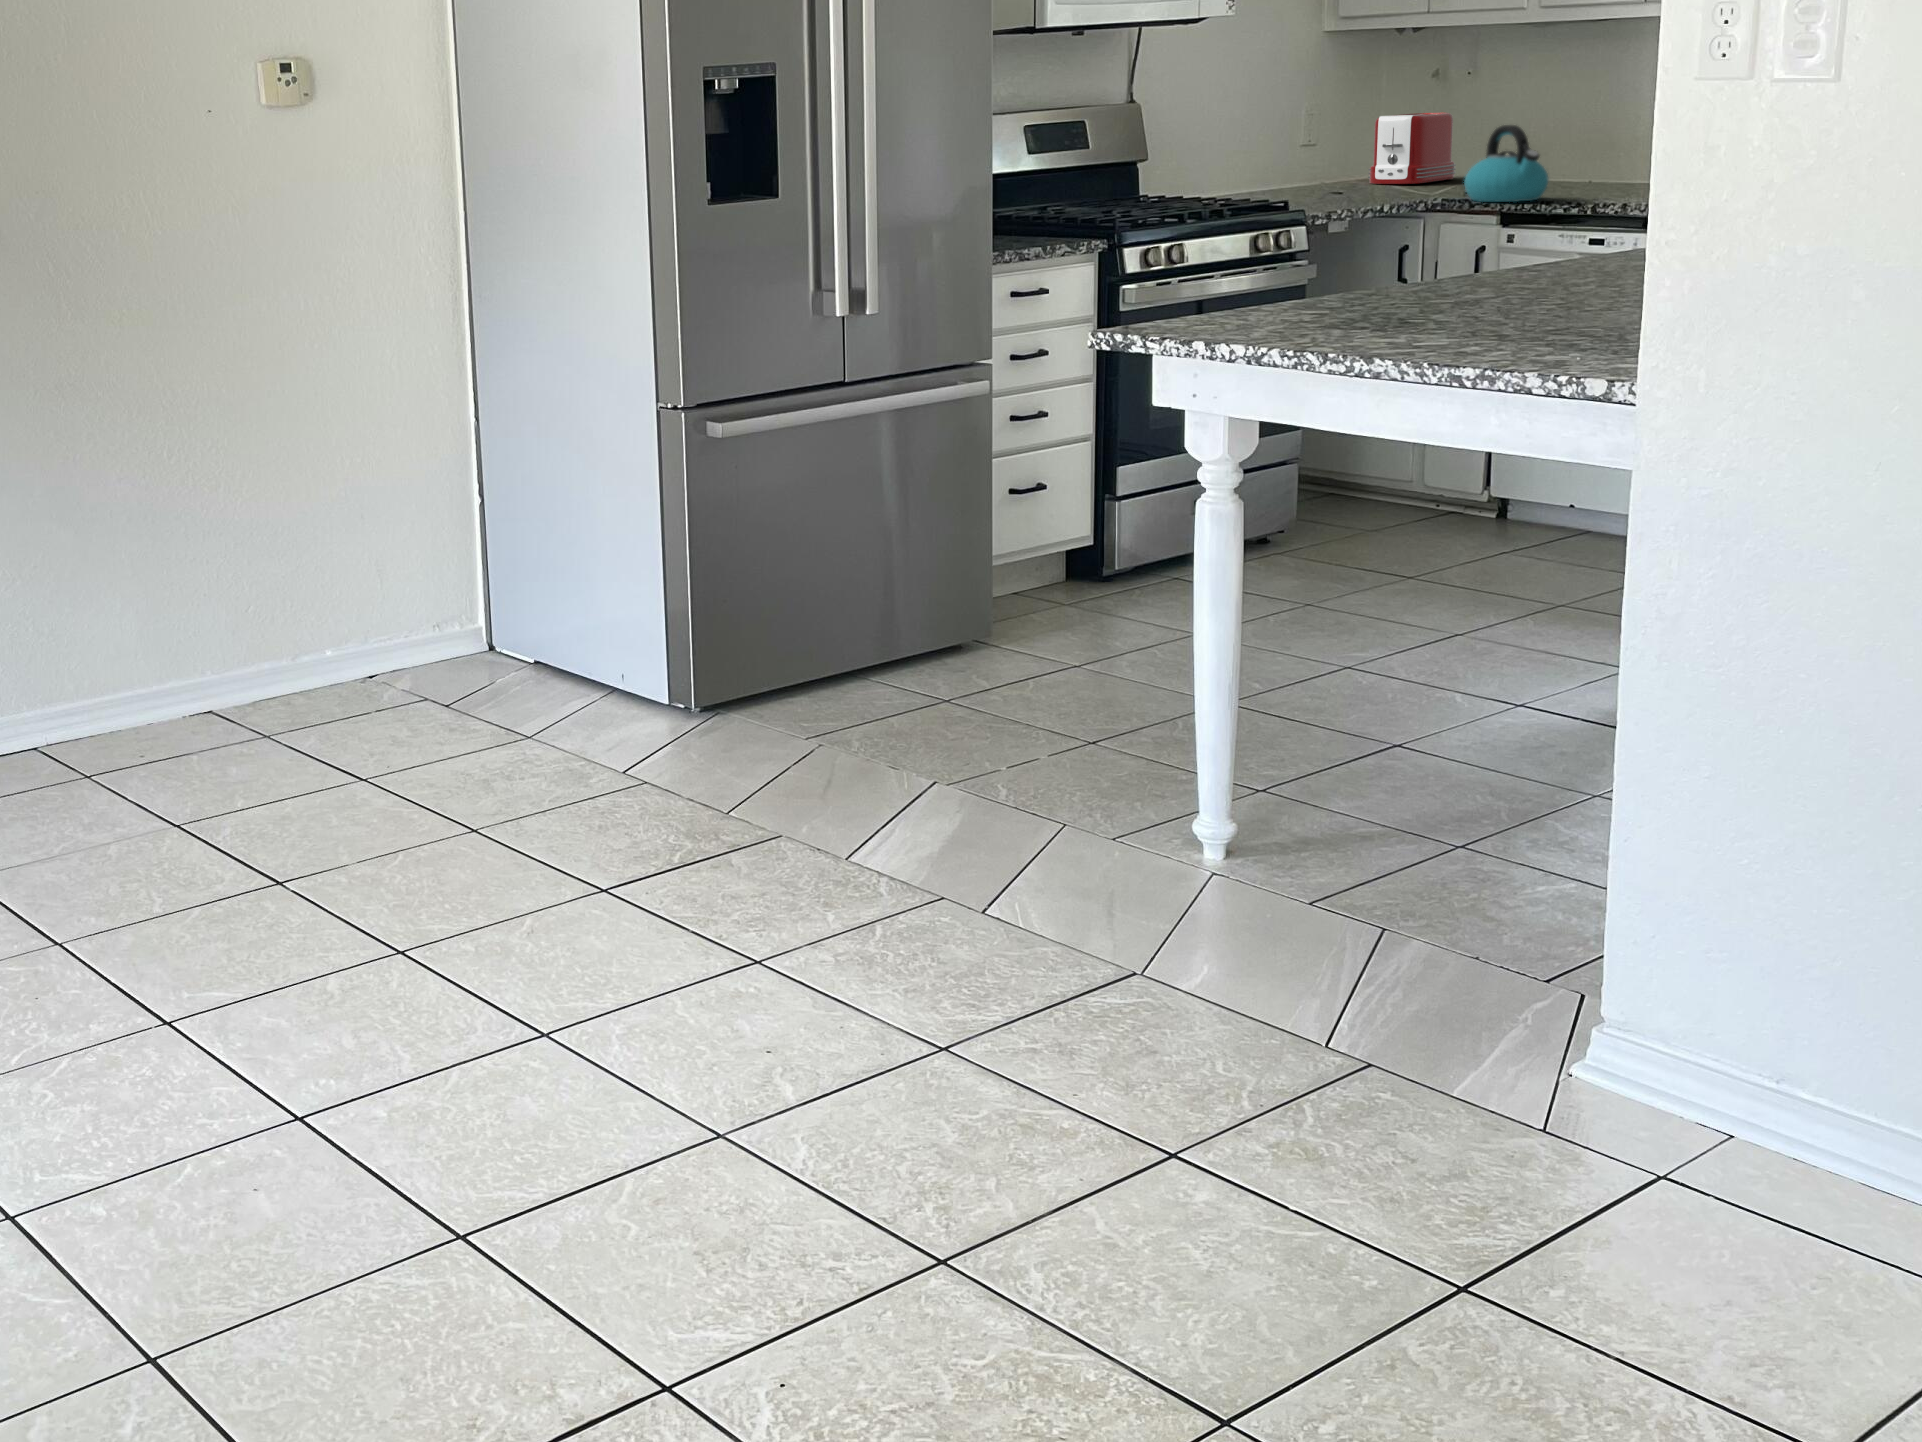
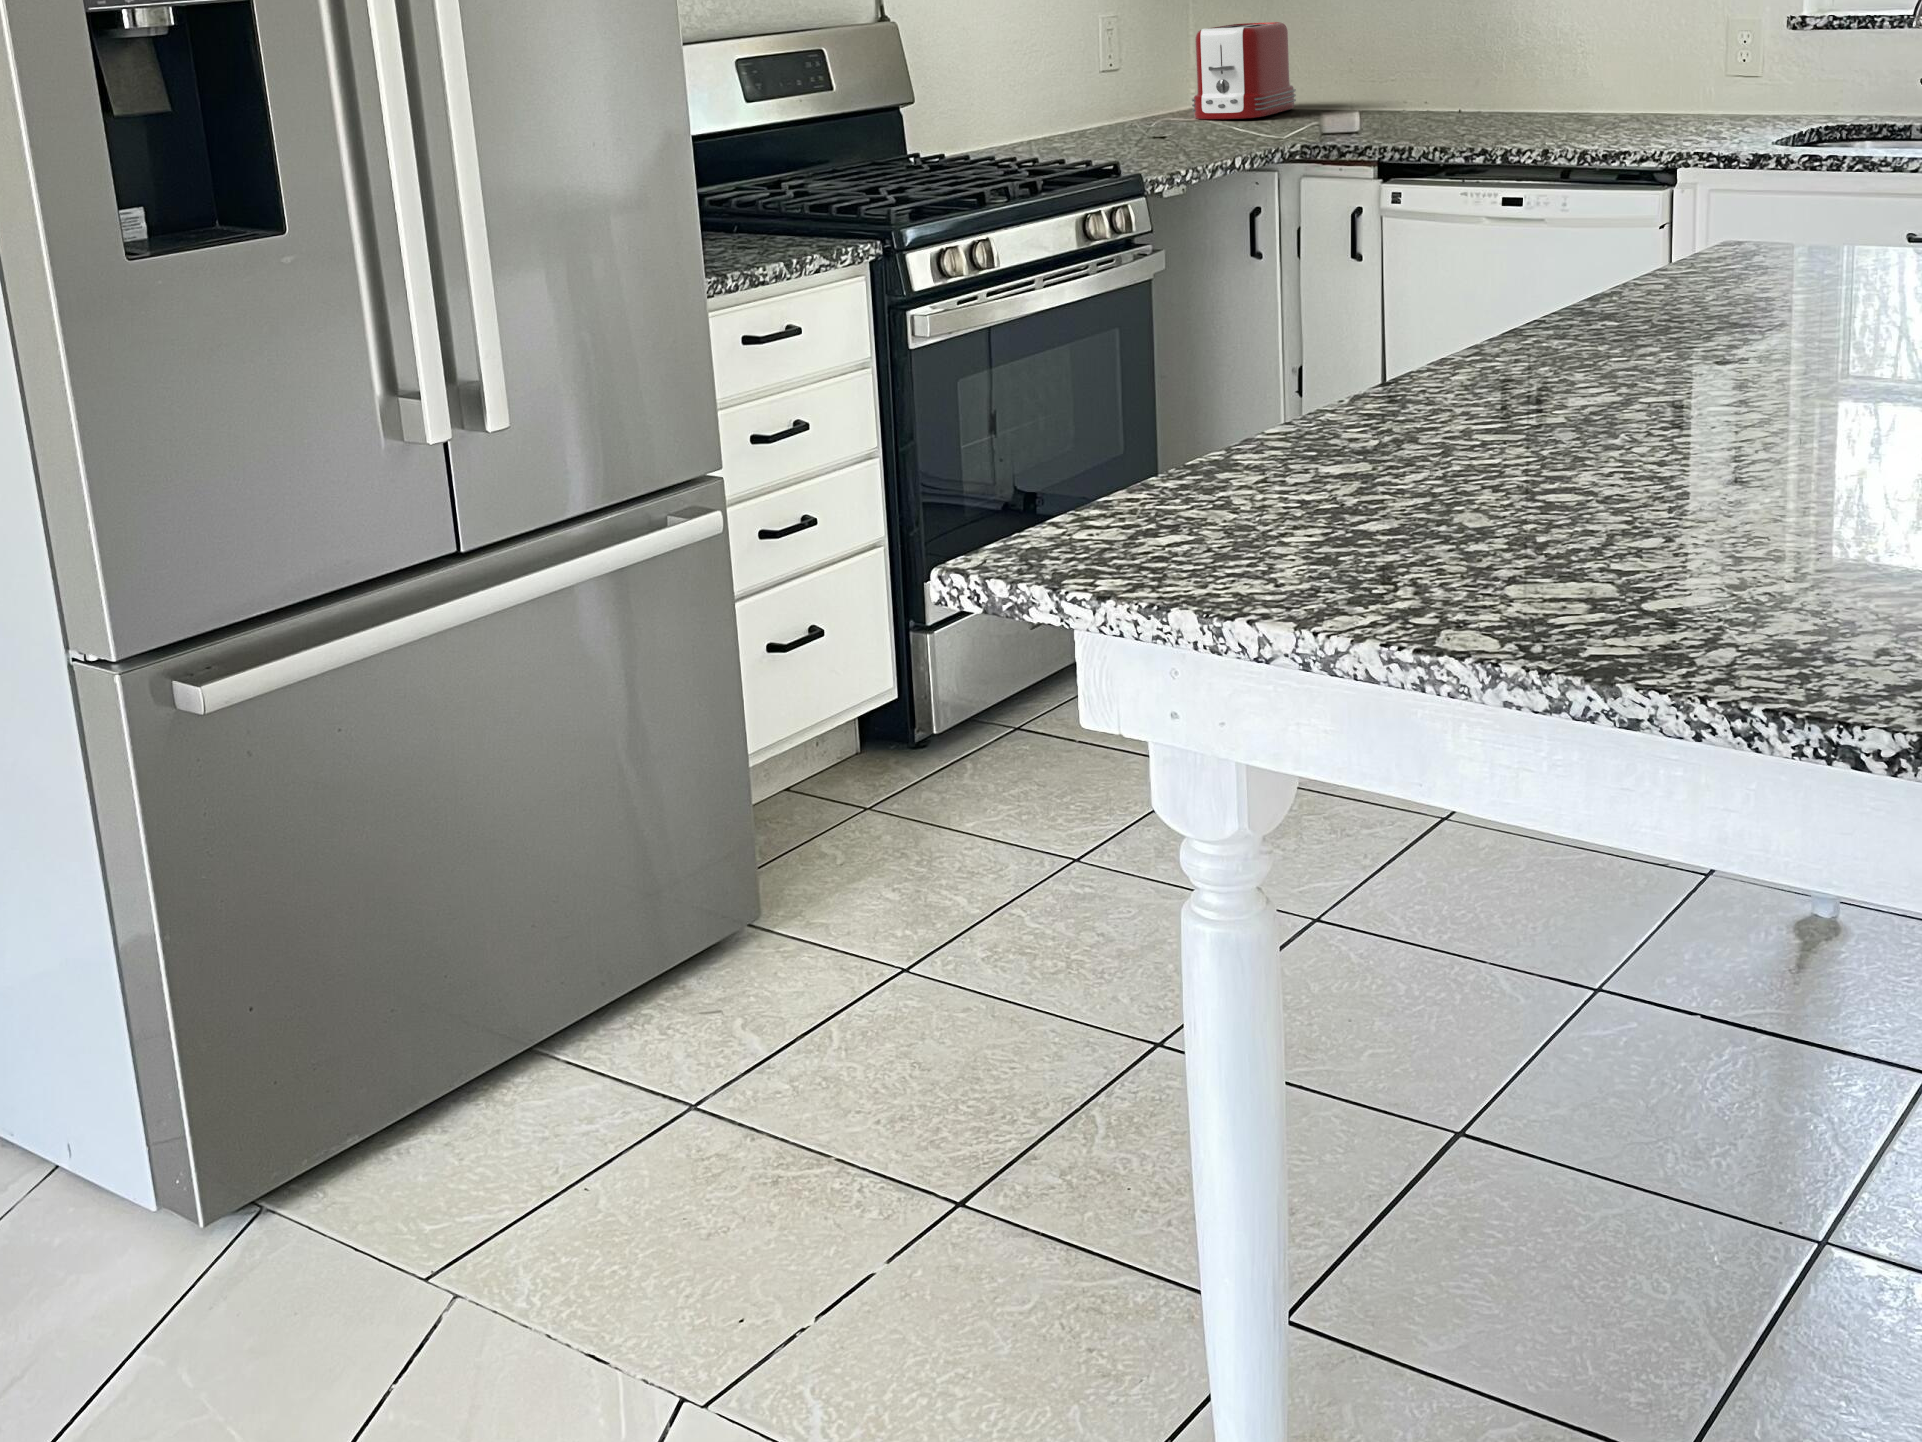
kettle: present [1464,125,1548,202] -> none [1332,40,1438,146]

